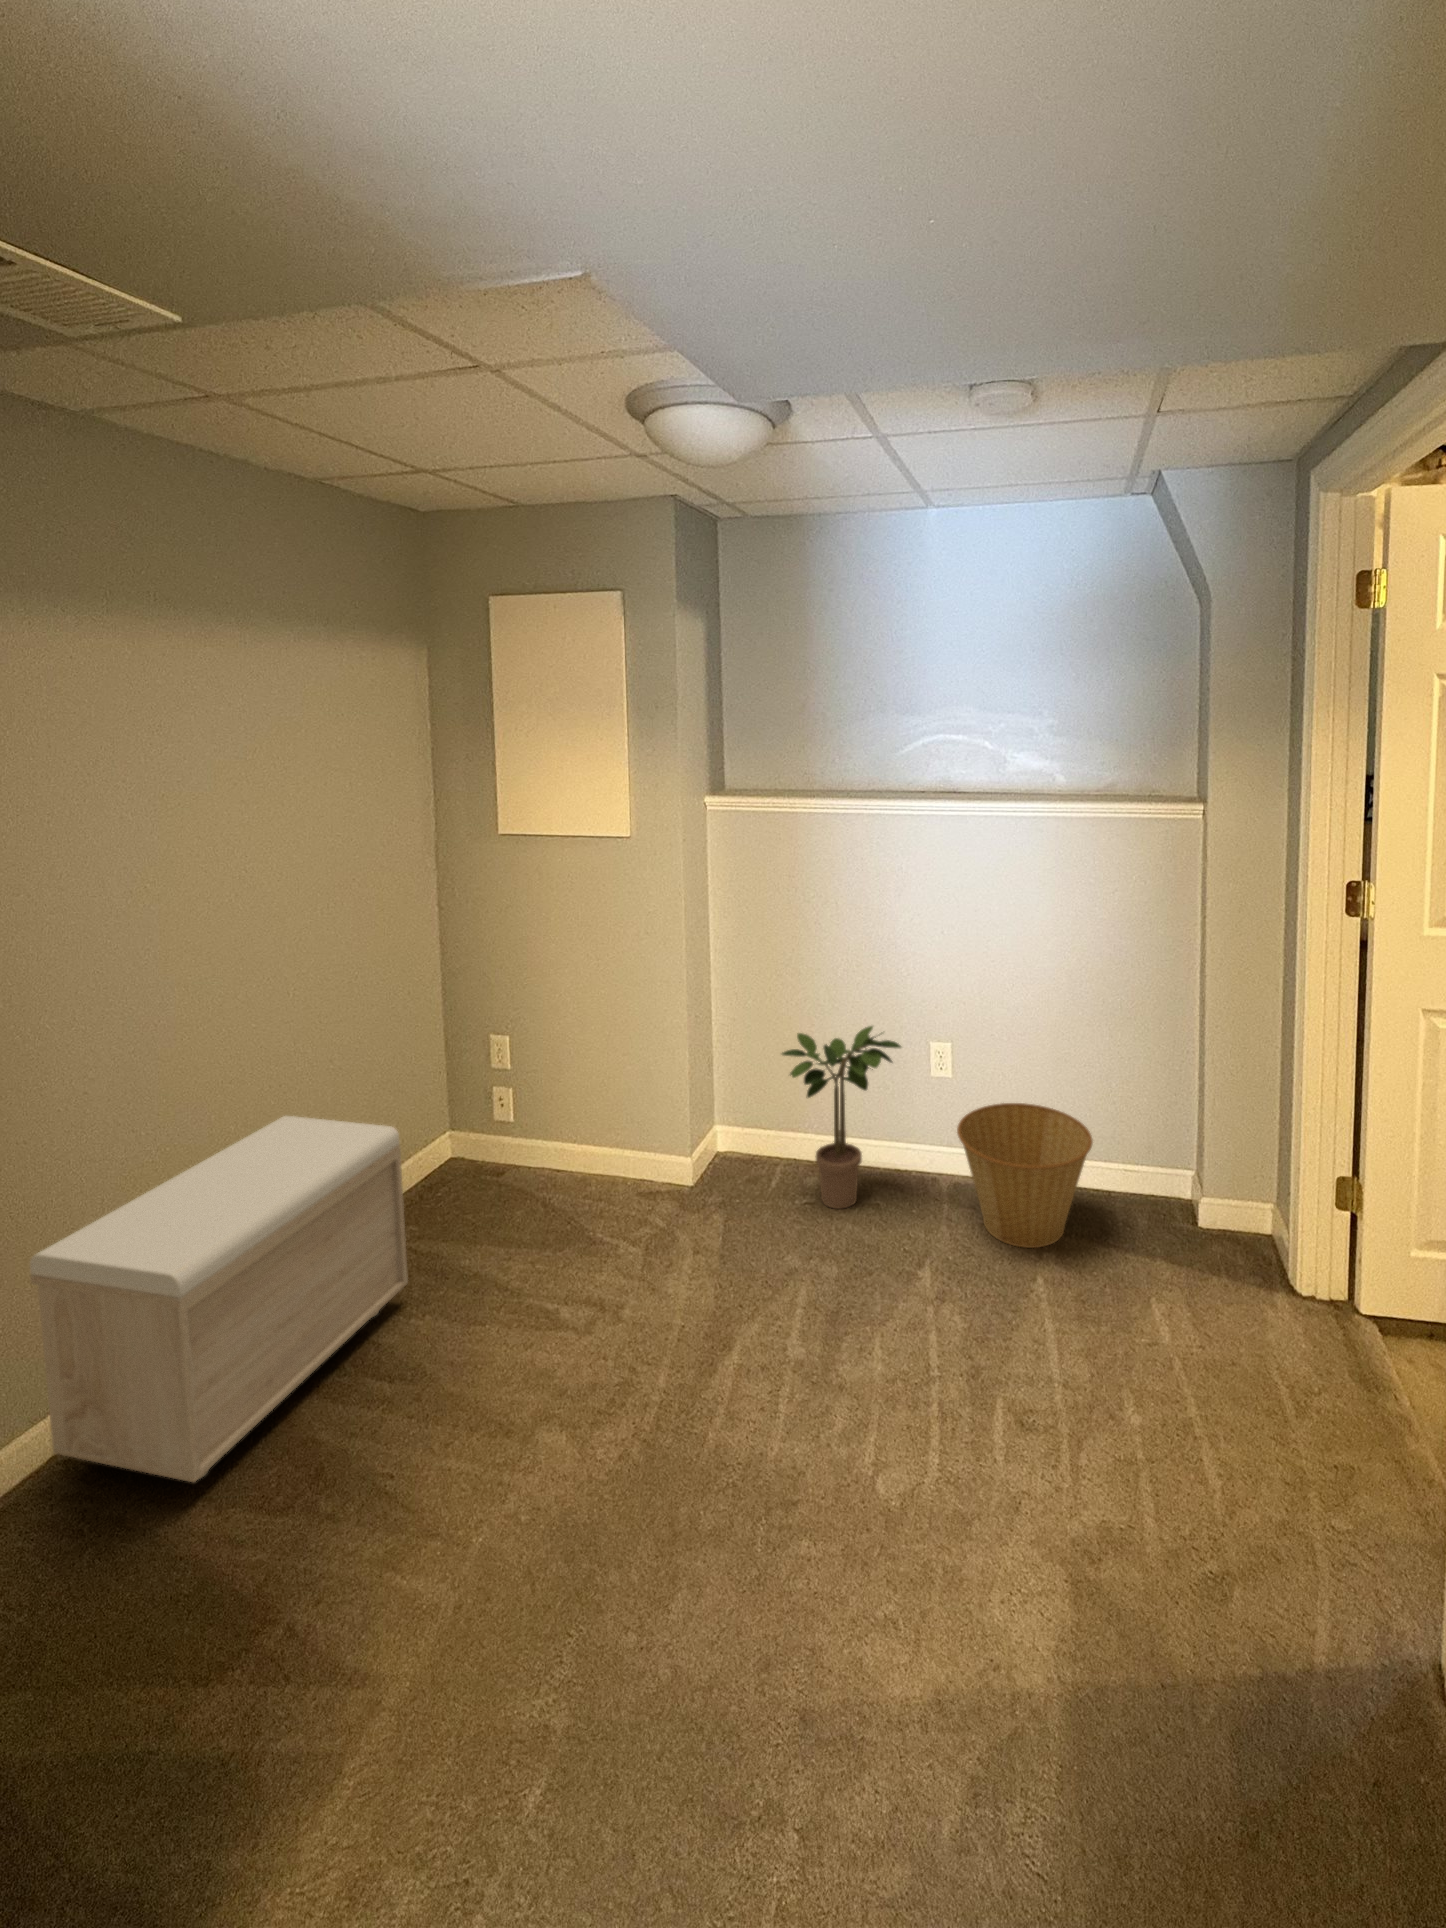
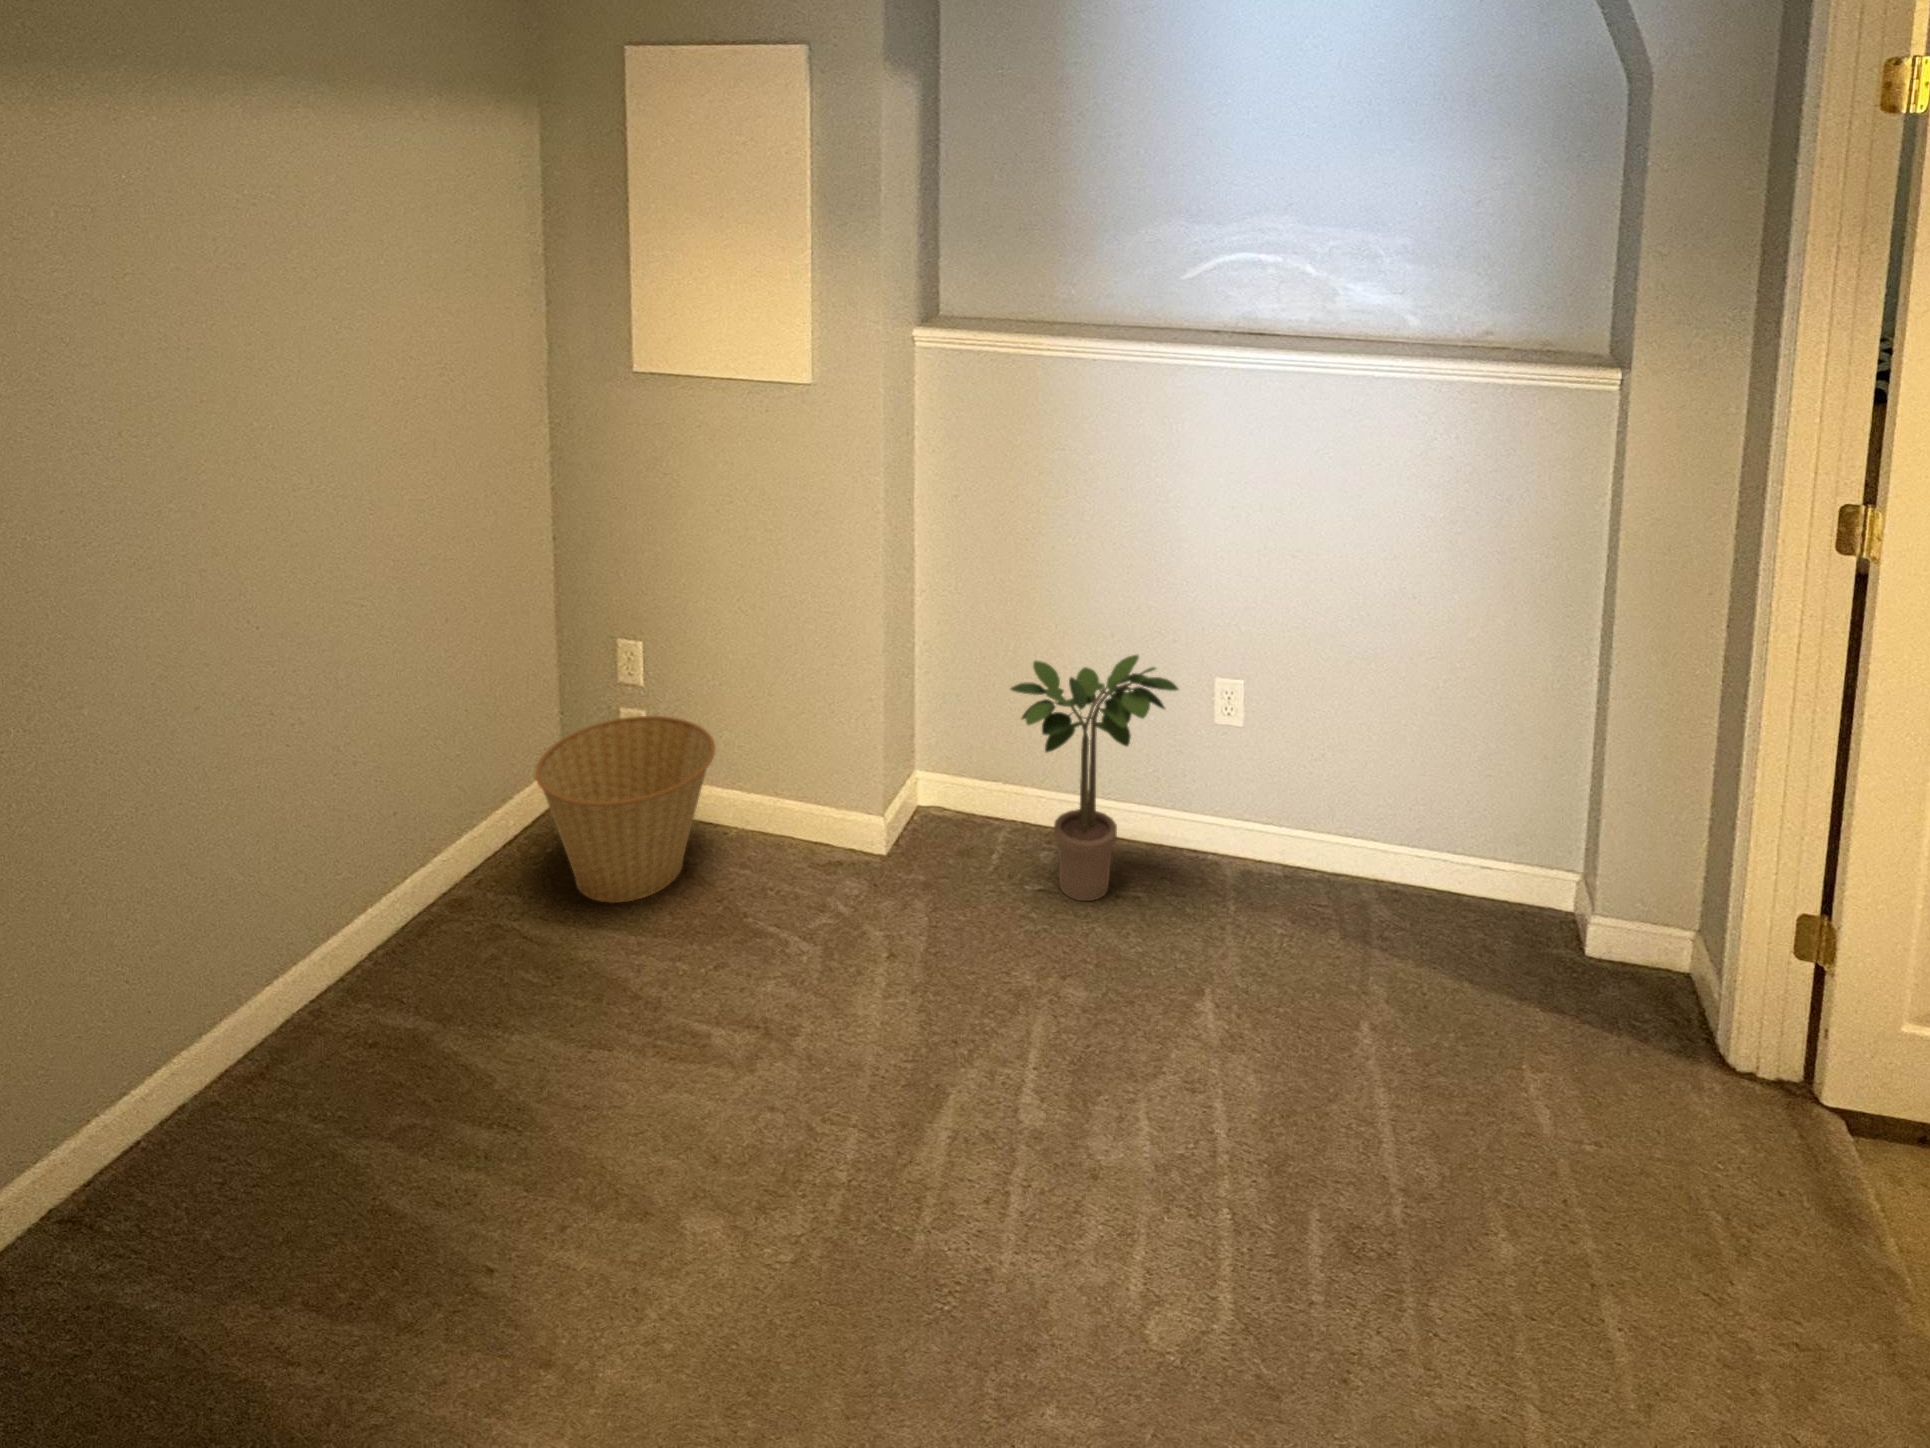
basket: present [957,1103,1093,1248] -> present [535,716,715,903]
storage bench: present [30,1116,408,1482] -> none [20,756,509,1267]

